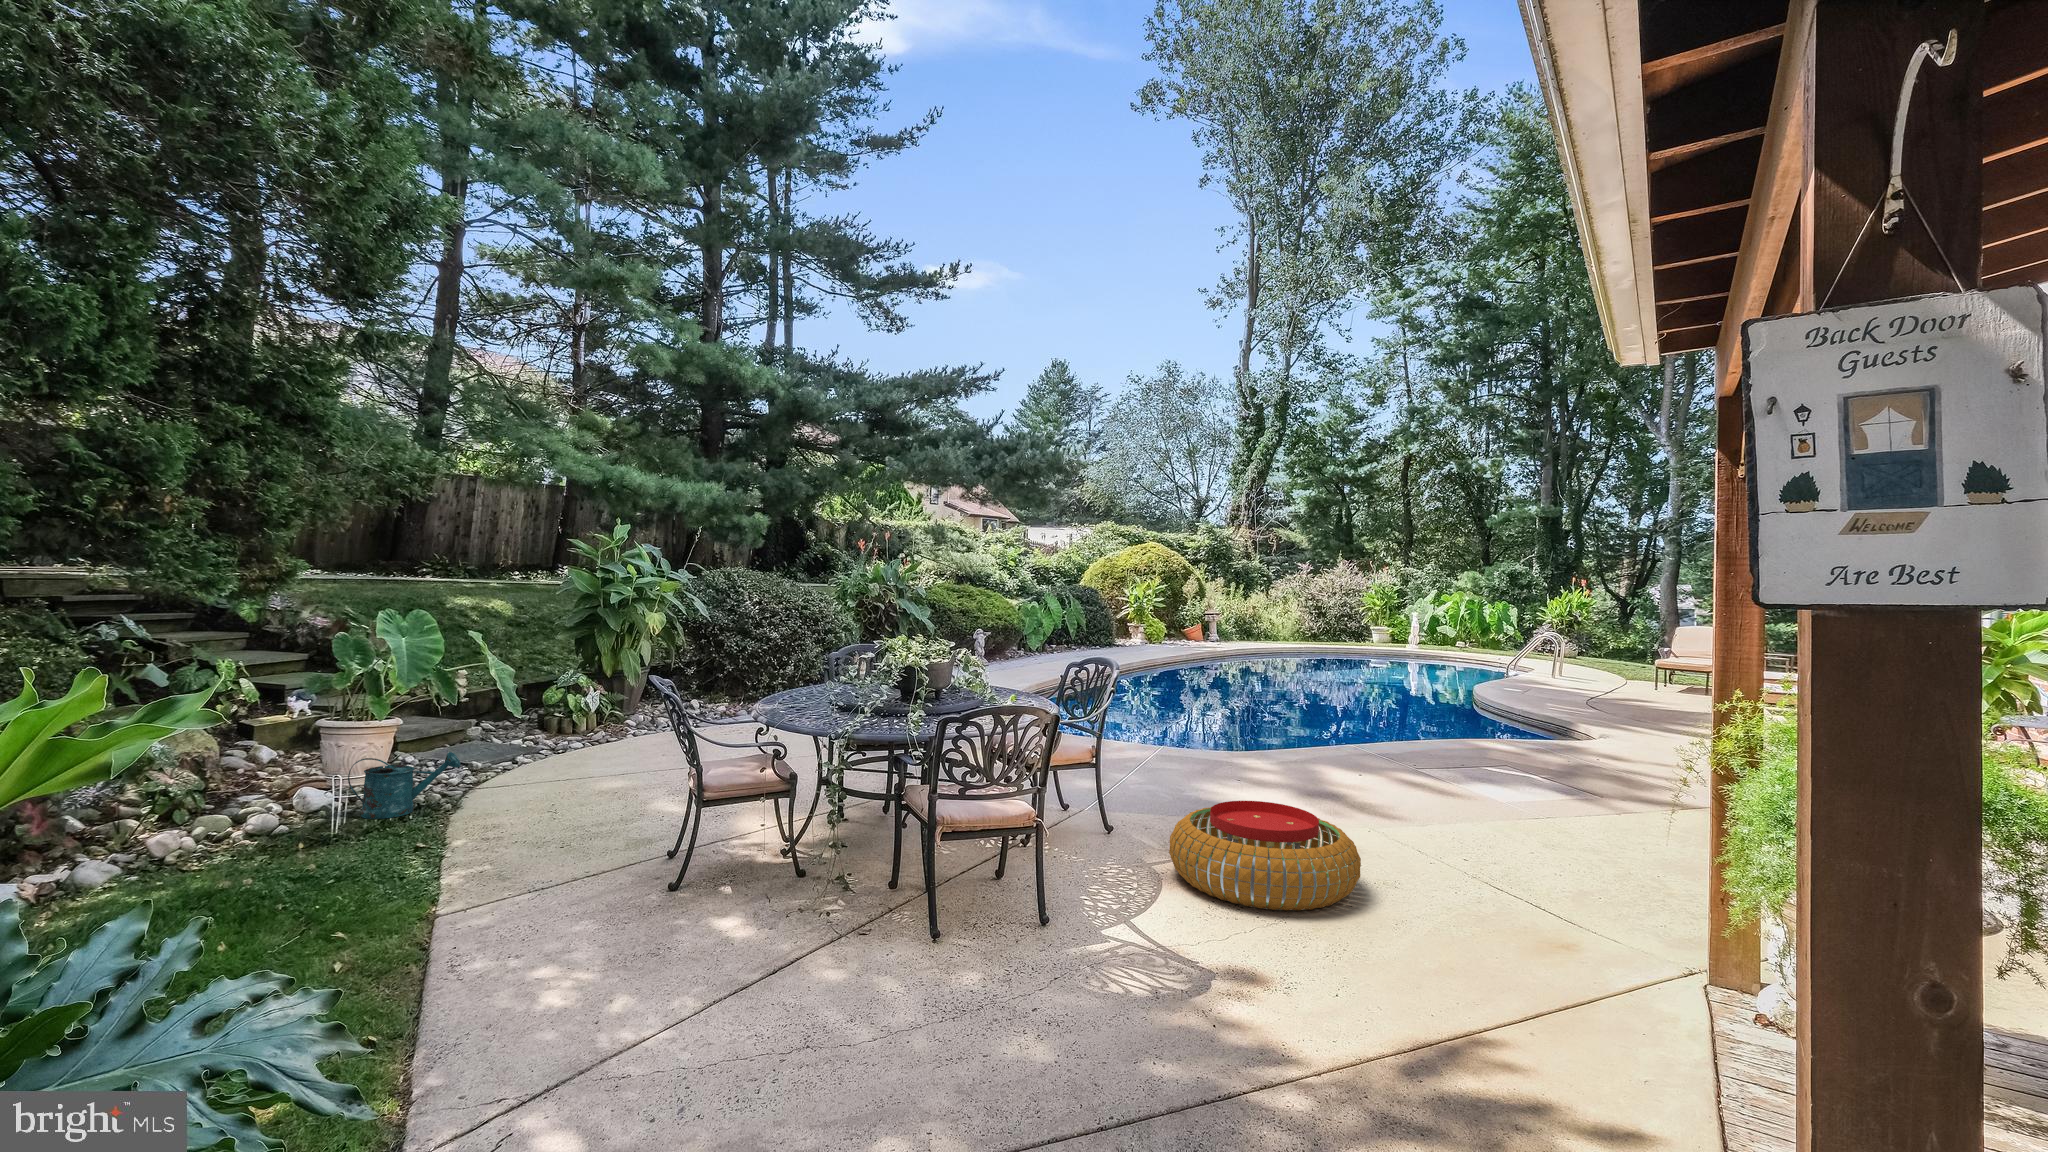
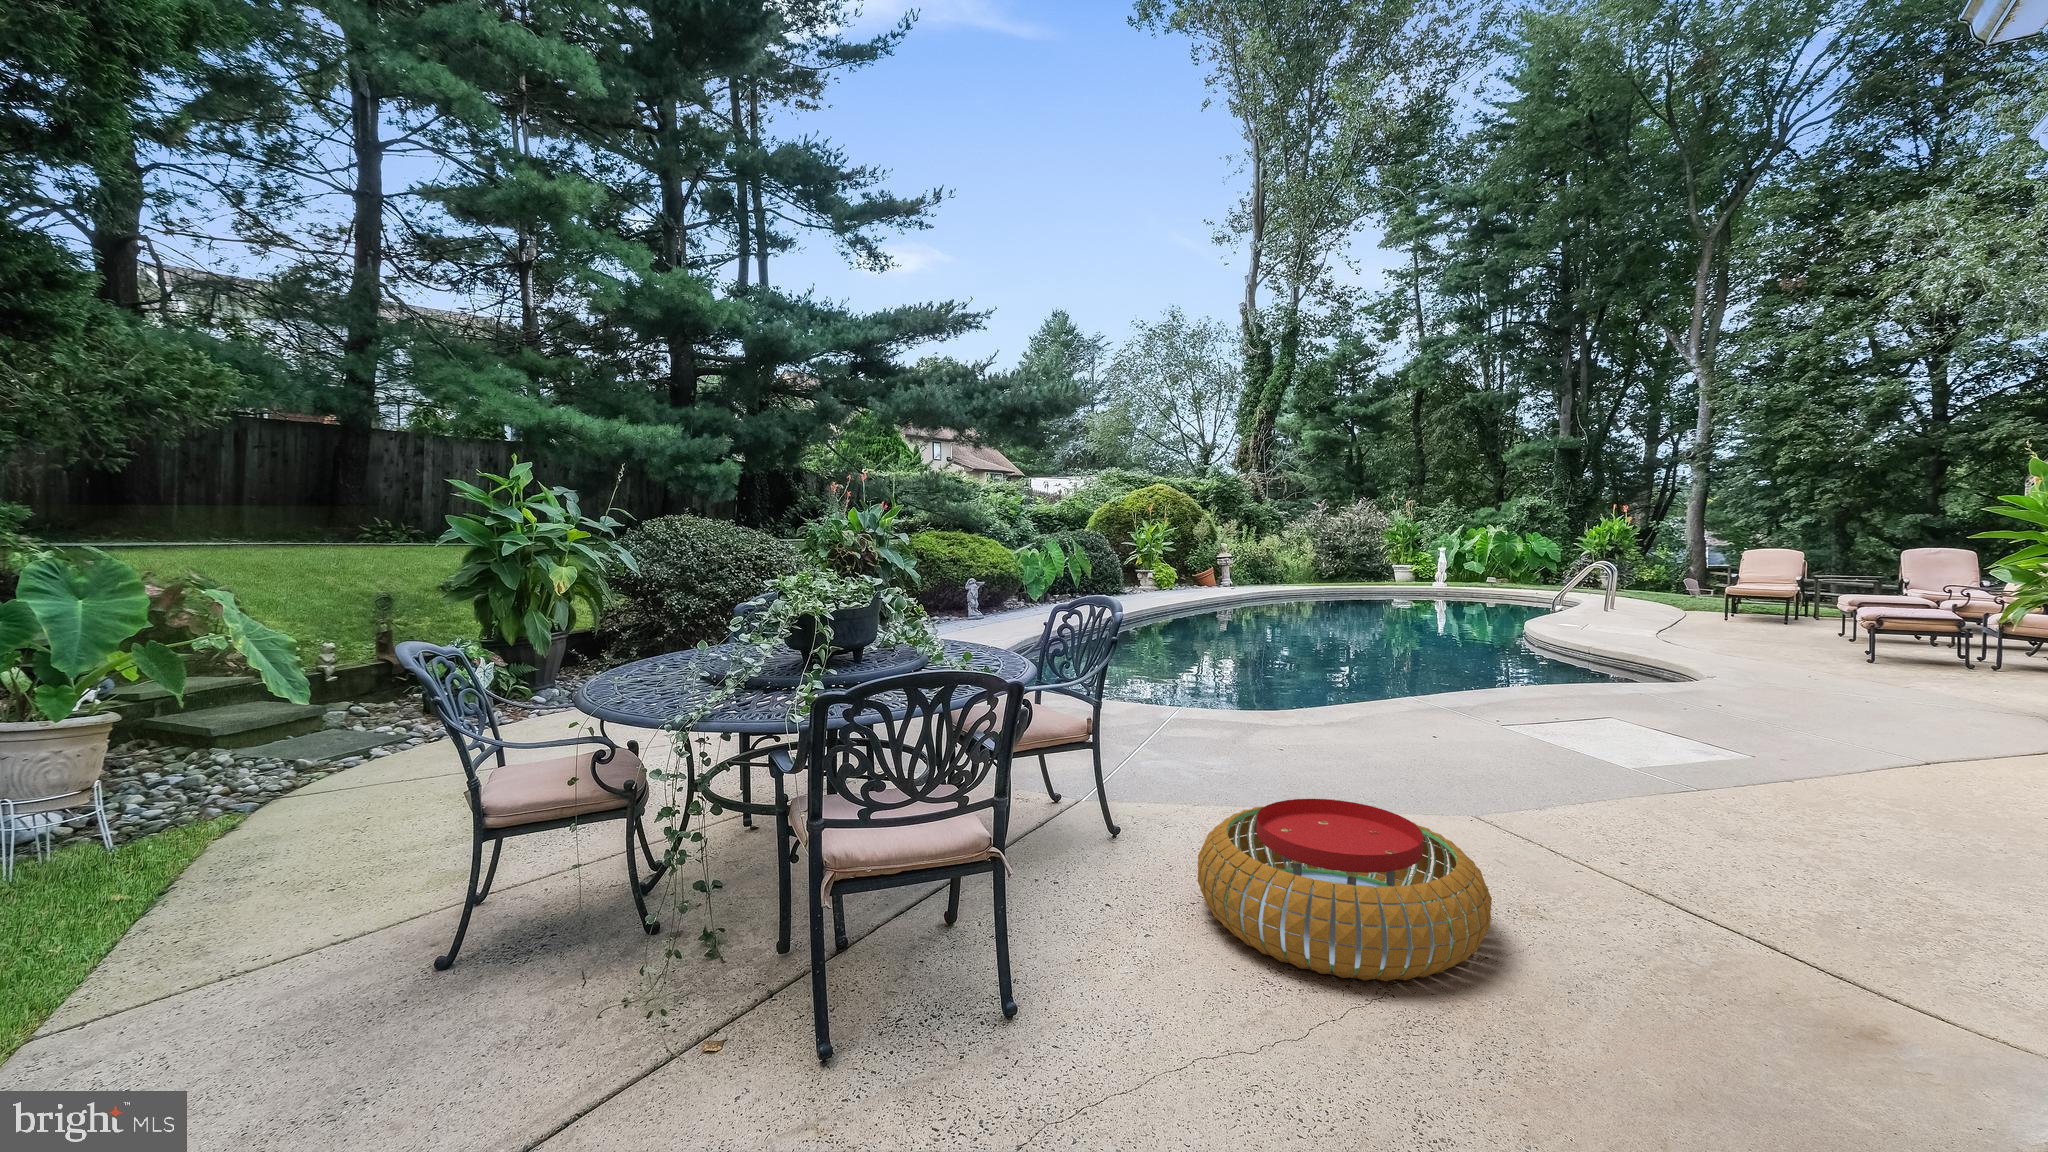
watering can: present [348,752,460,819] -> none [72,756,244,853]

